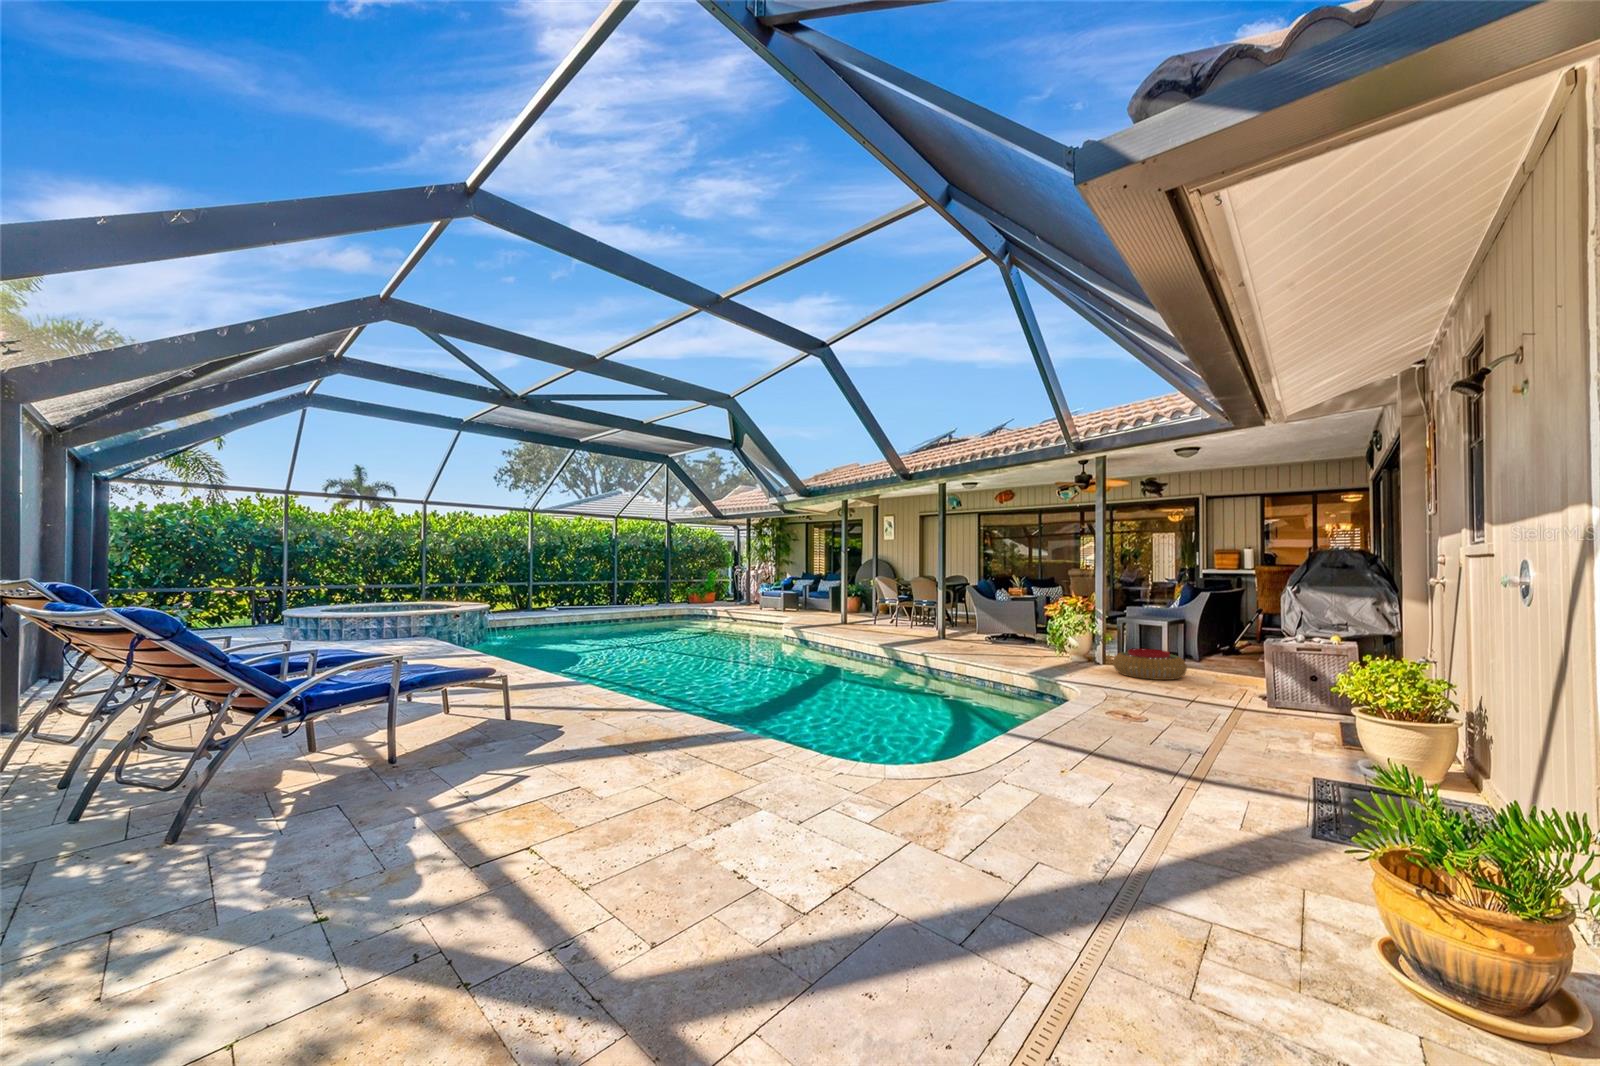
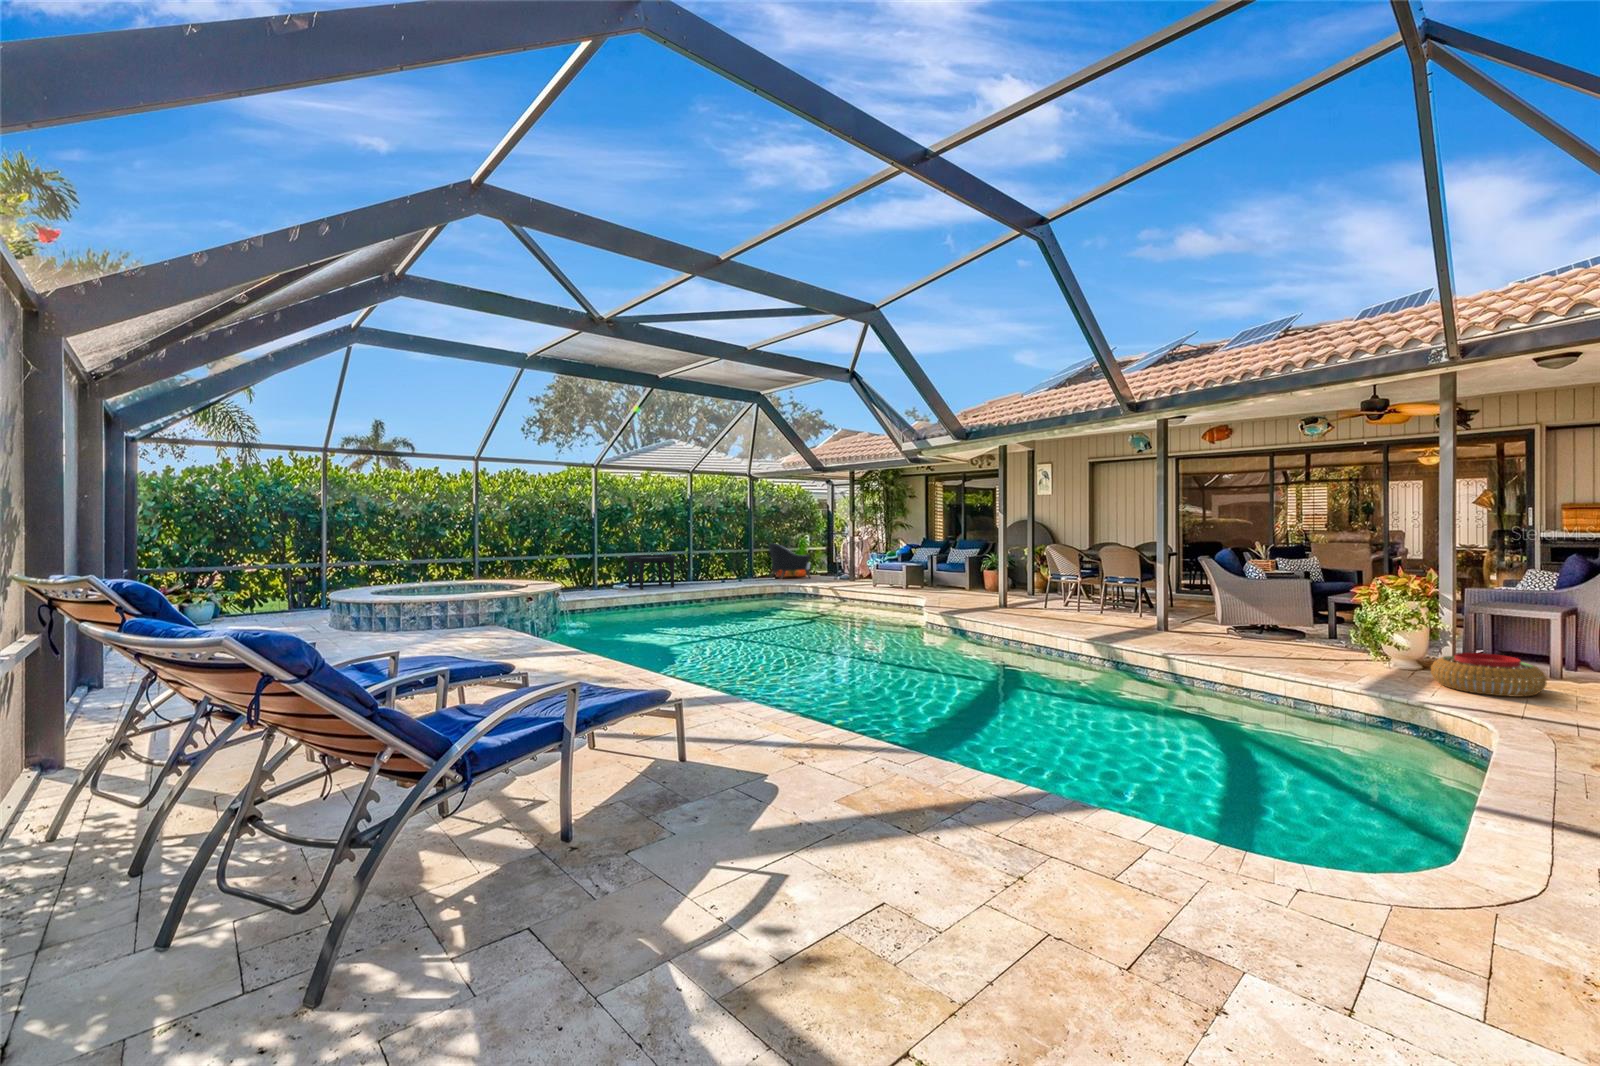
armchair: none [681,575,715,605] -> present [769,543,810,579]
round table: none [555,584,601,611] -> present [624,555,677,589]

